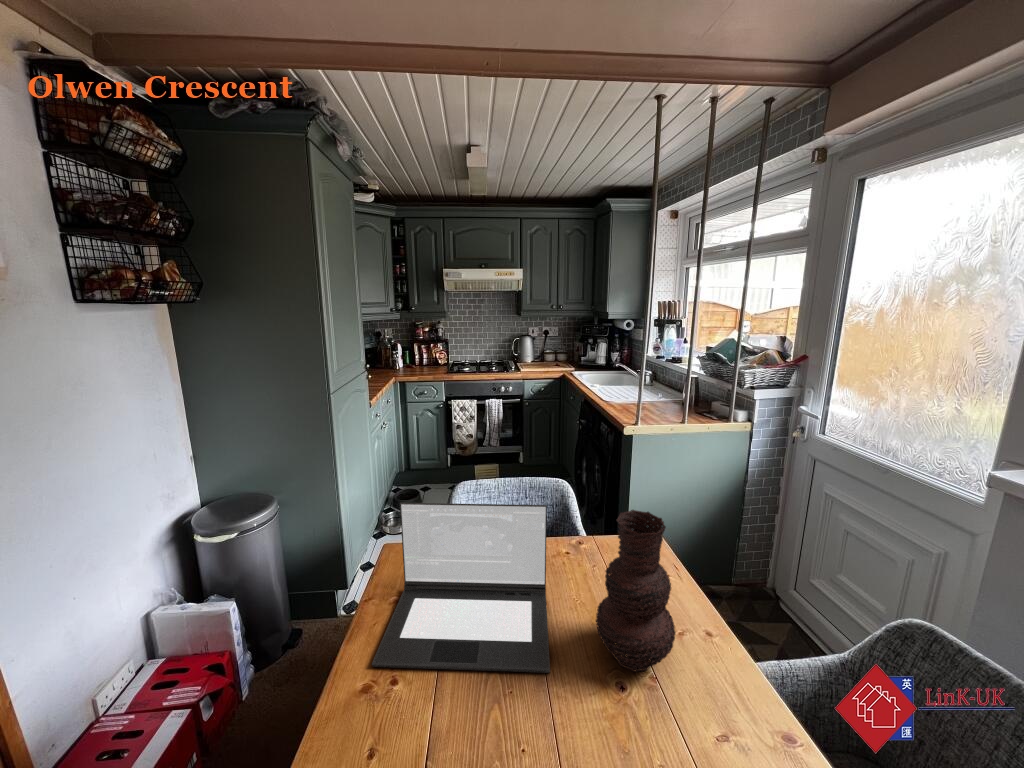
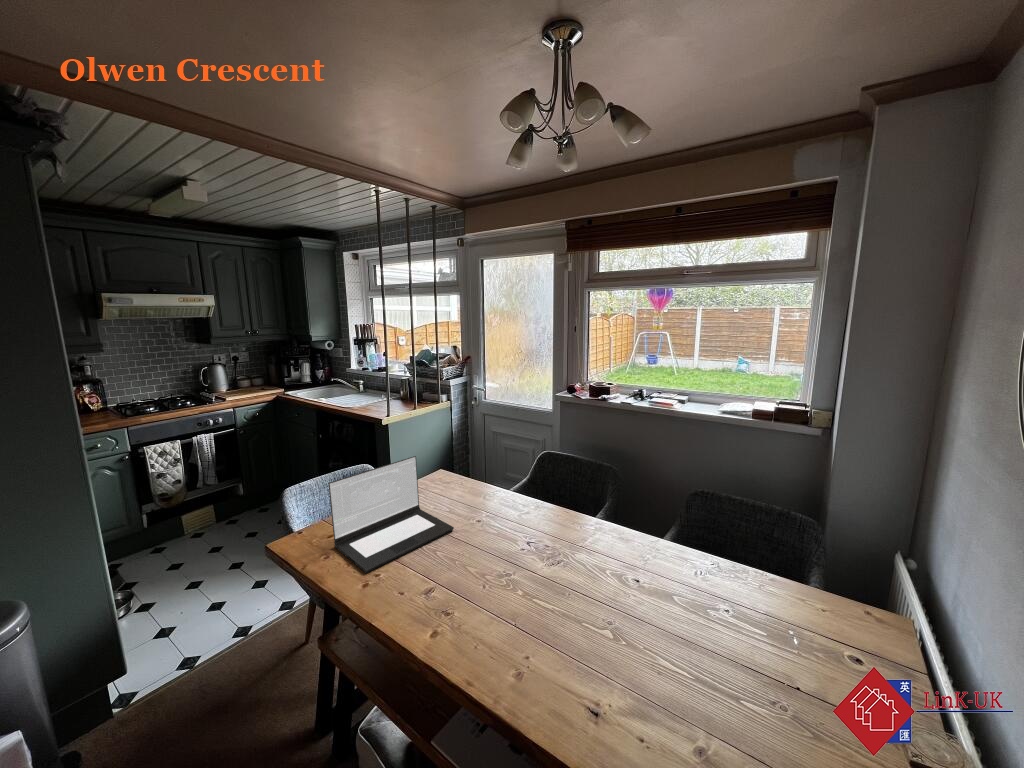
vase: present [596,510,676,672] -> none [459,437,496,514]

